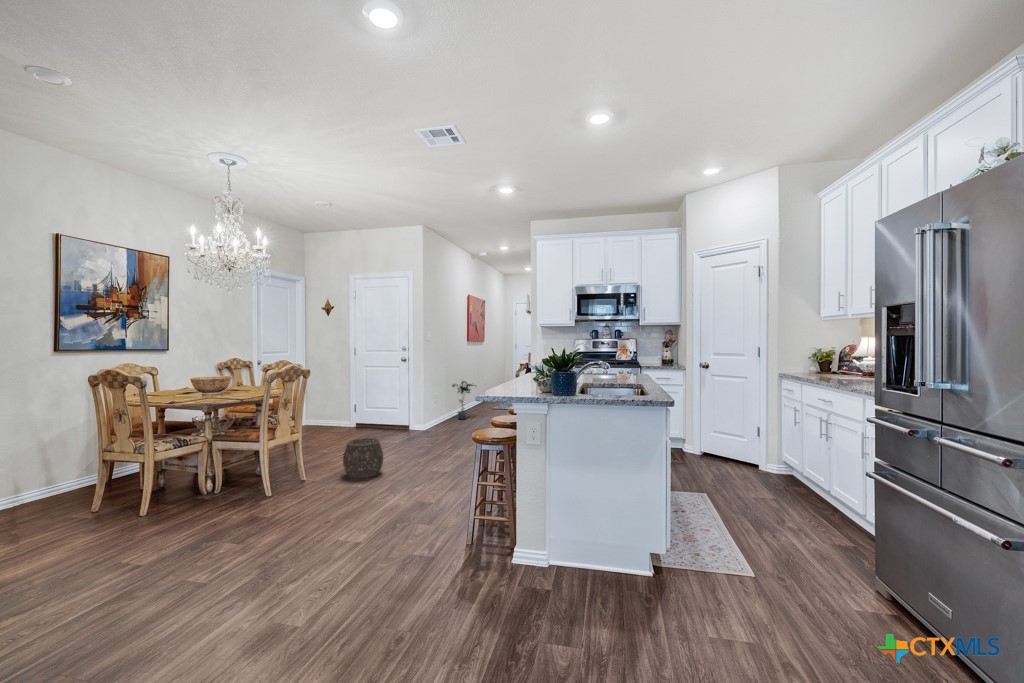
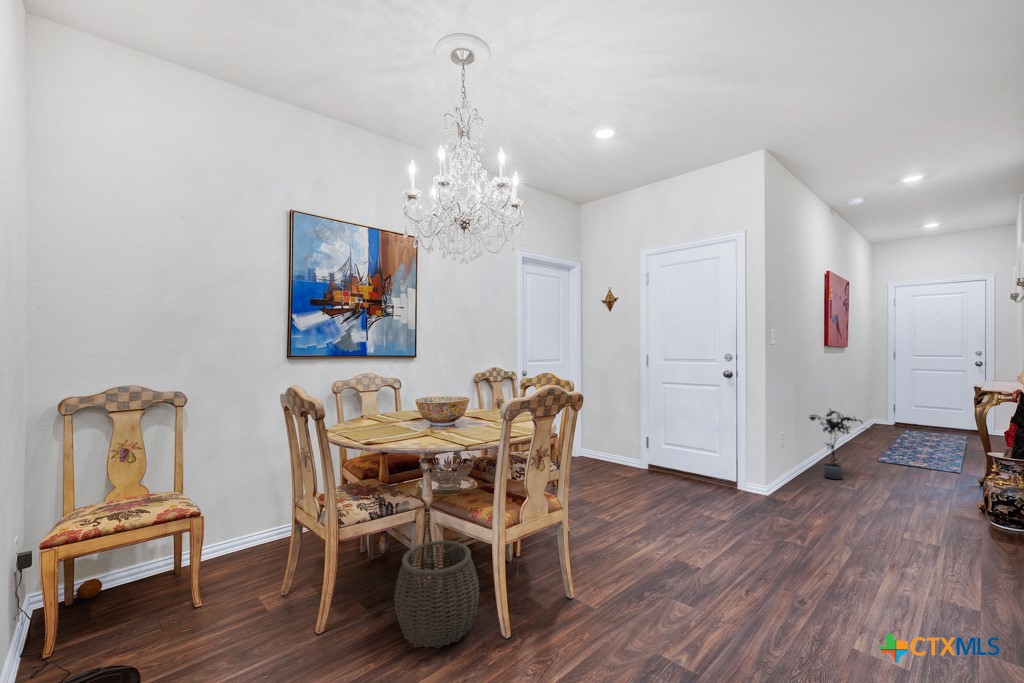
woven basket: present [343,438,383,478] -> present [394,541,479,648]

